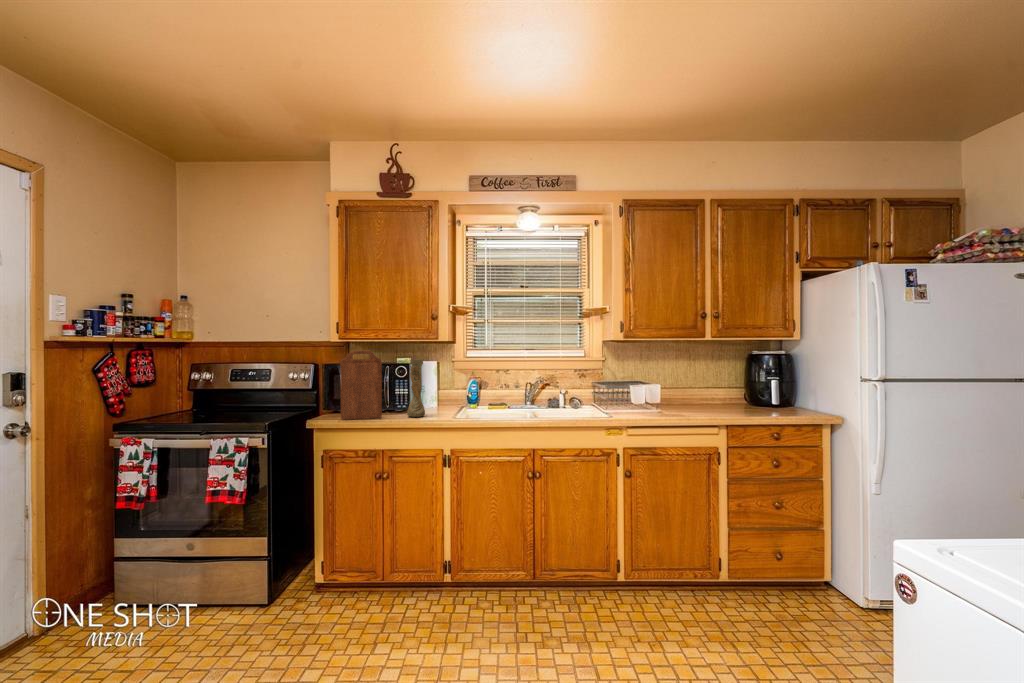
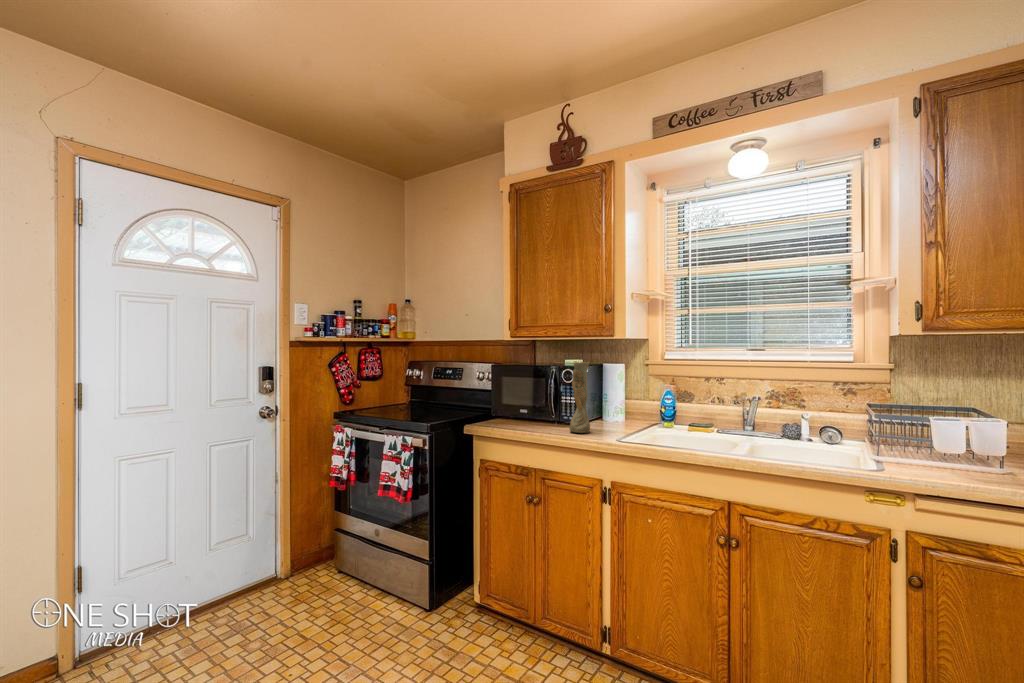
cutting board: present [340,351,382,420] -> none [498,351,542,429]

